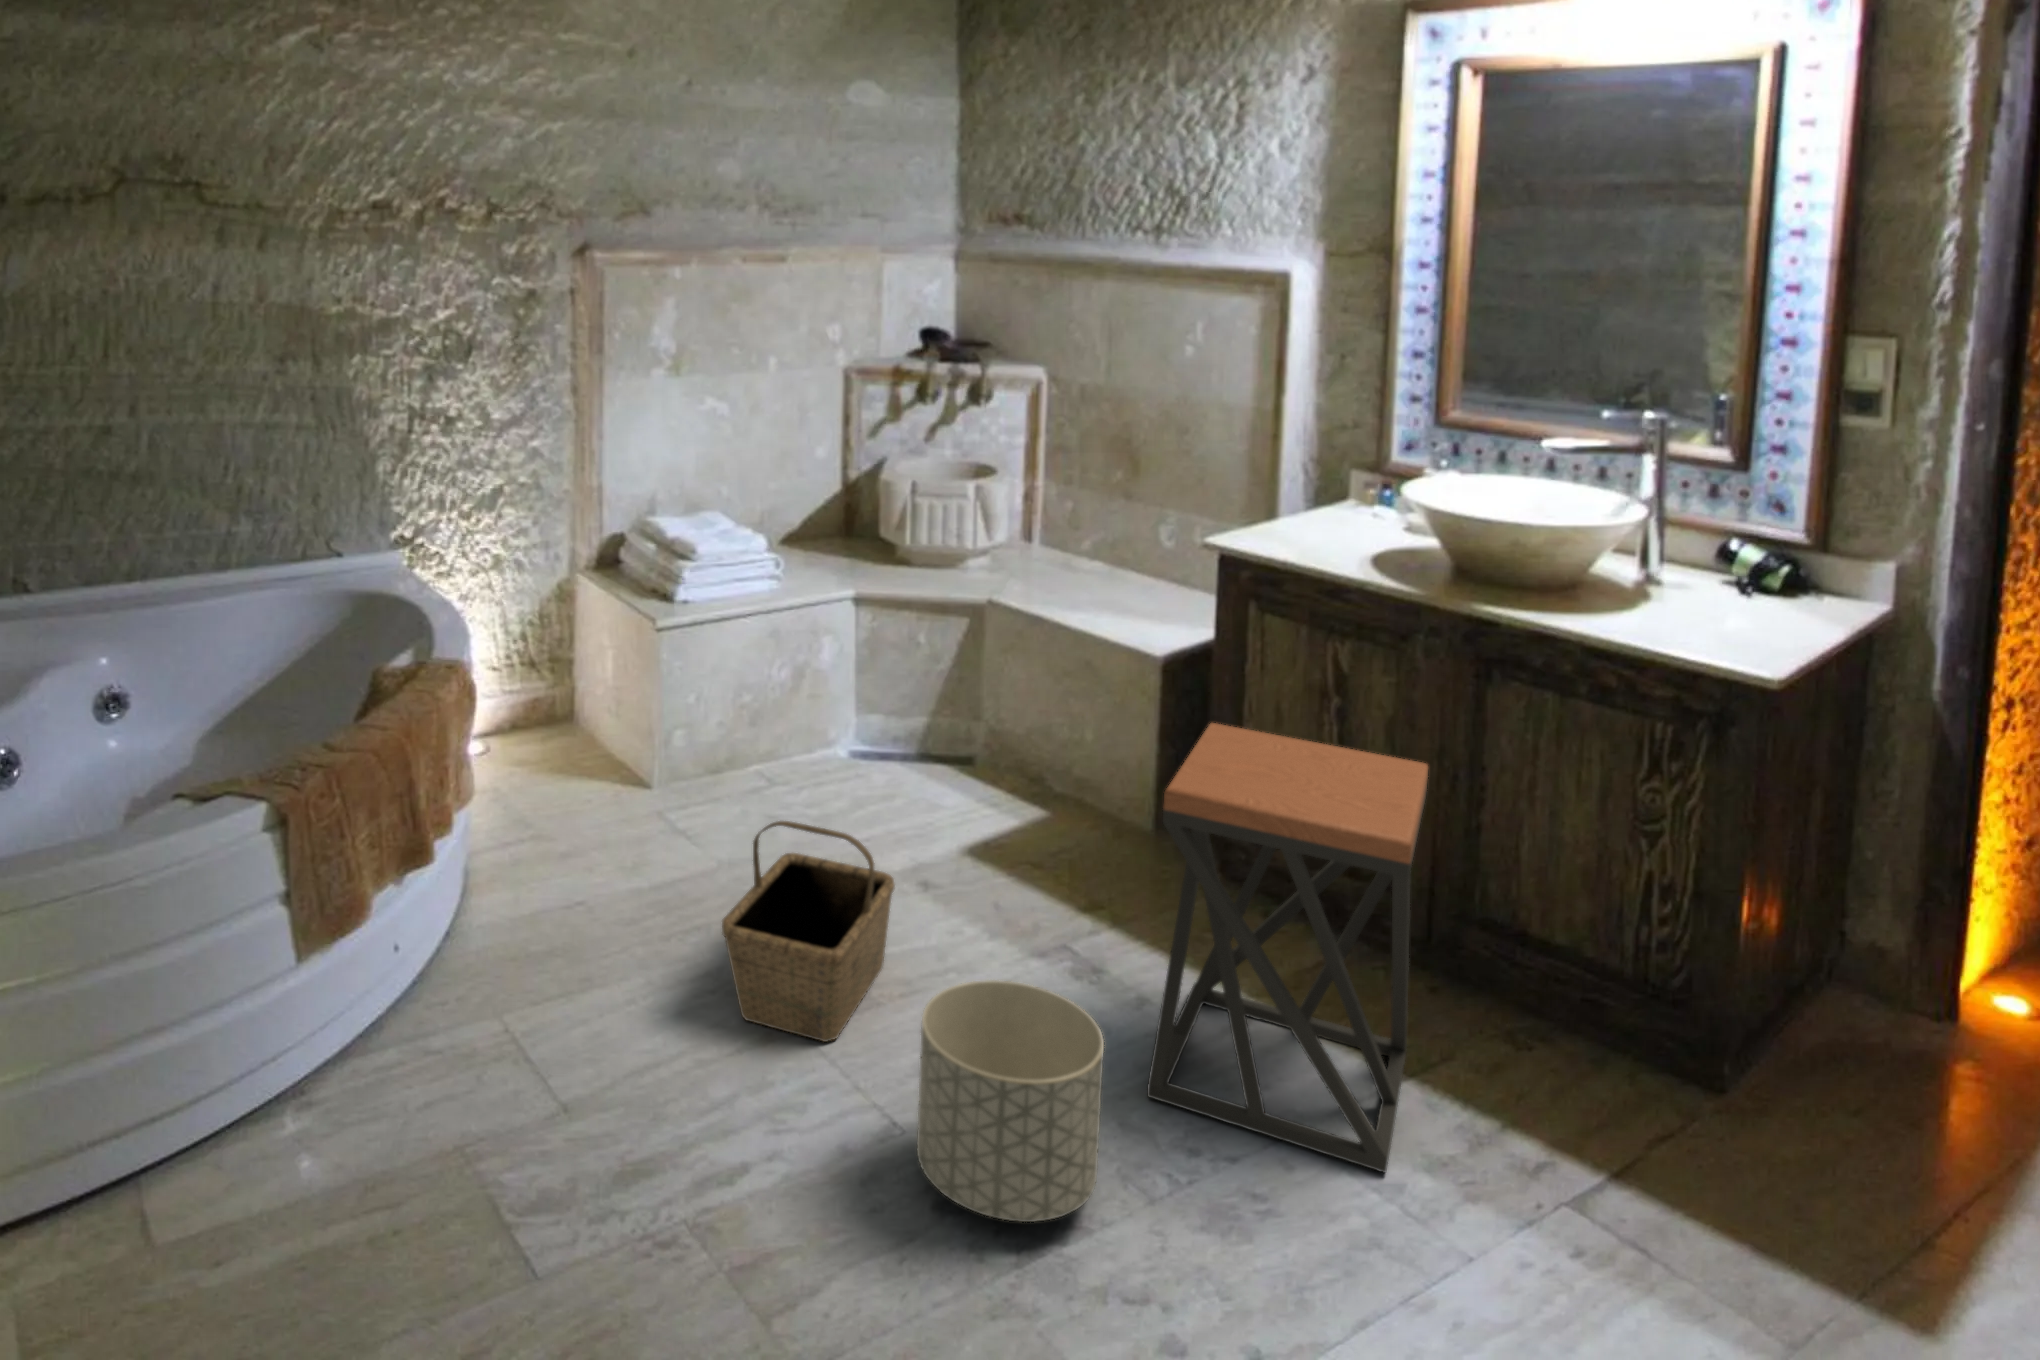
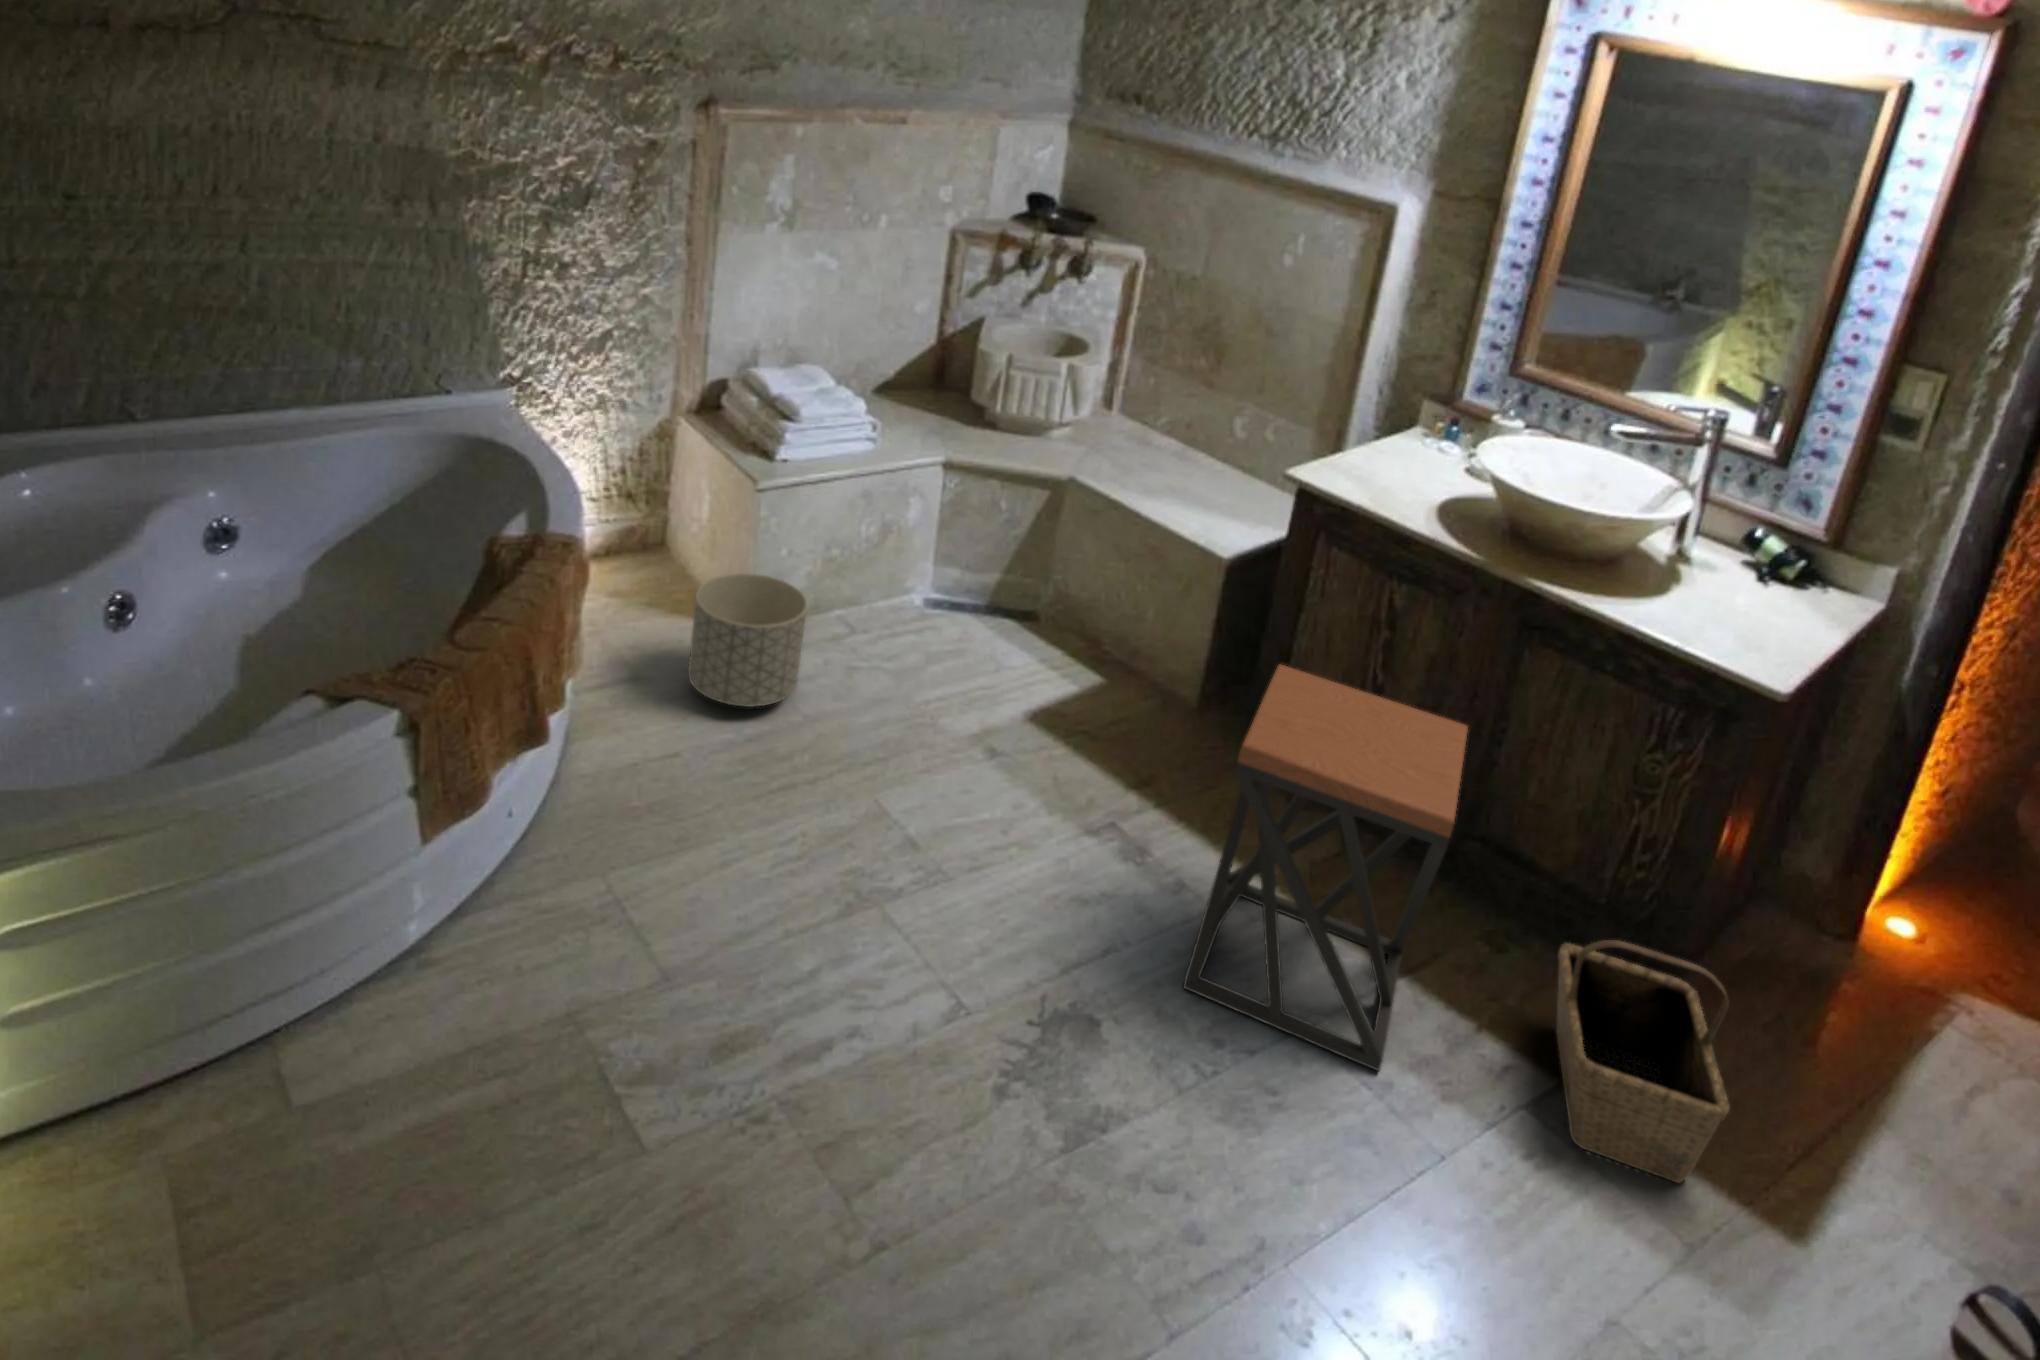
basket: present [722,821,895,1042] -> present [1557,940,1730,1183]
planter: present [917,980,1104,1222] -> present [688,573,807,707]

